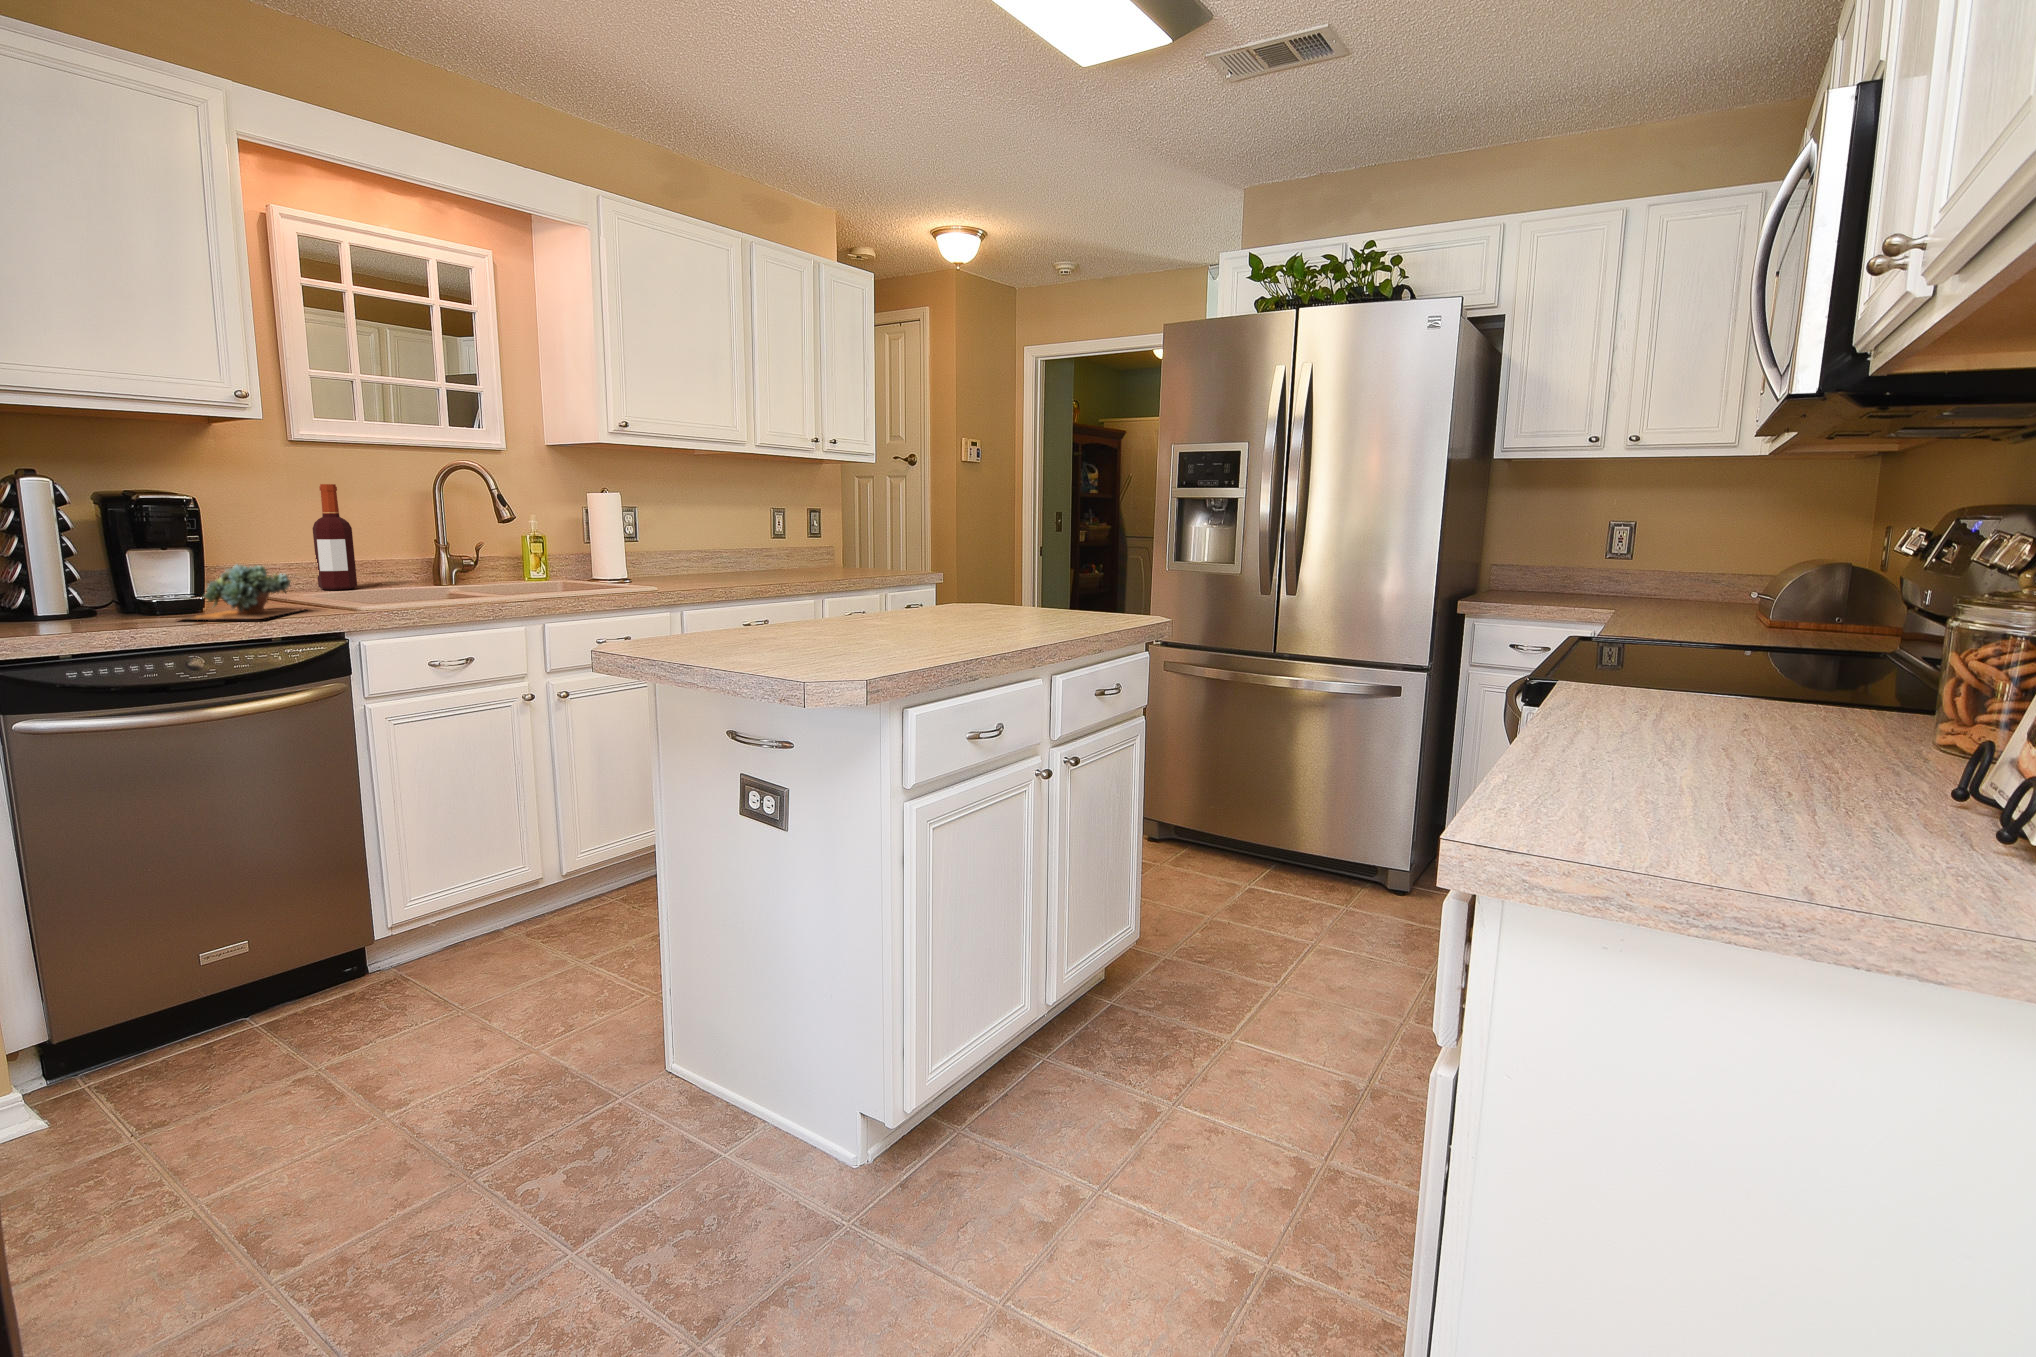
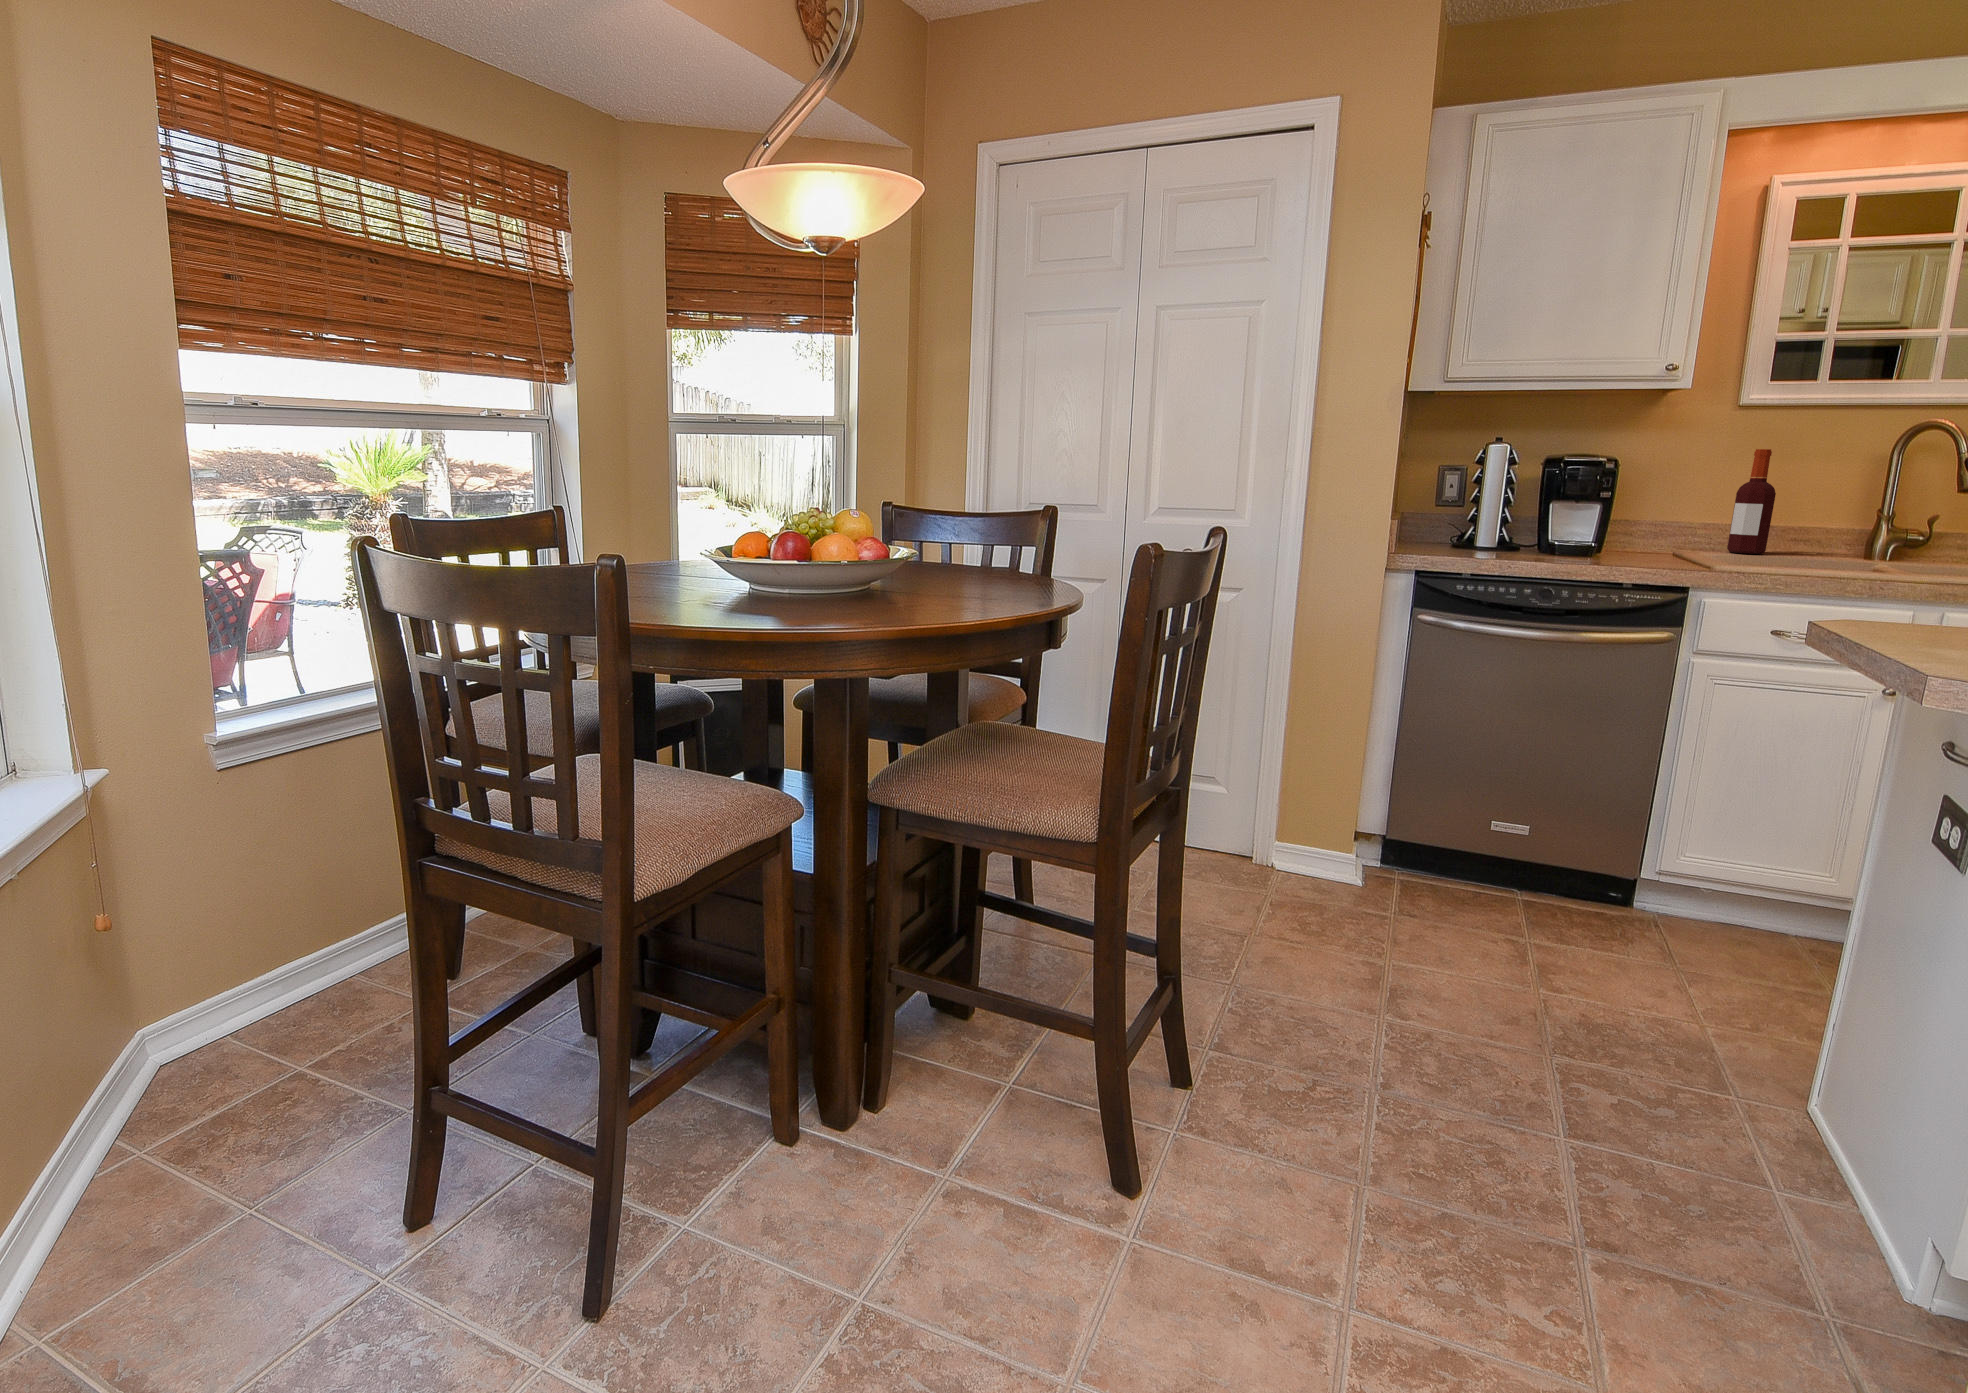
succulent plant: present [179,565,303,620] -> none [1552,517,1673,565]

